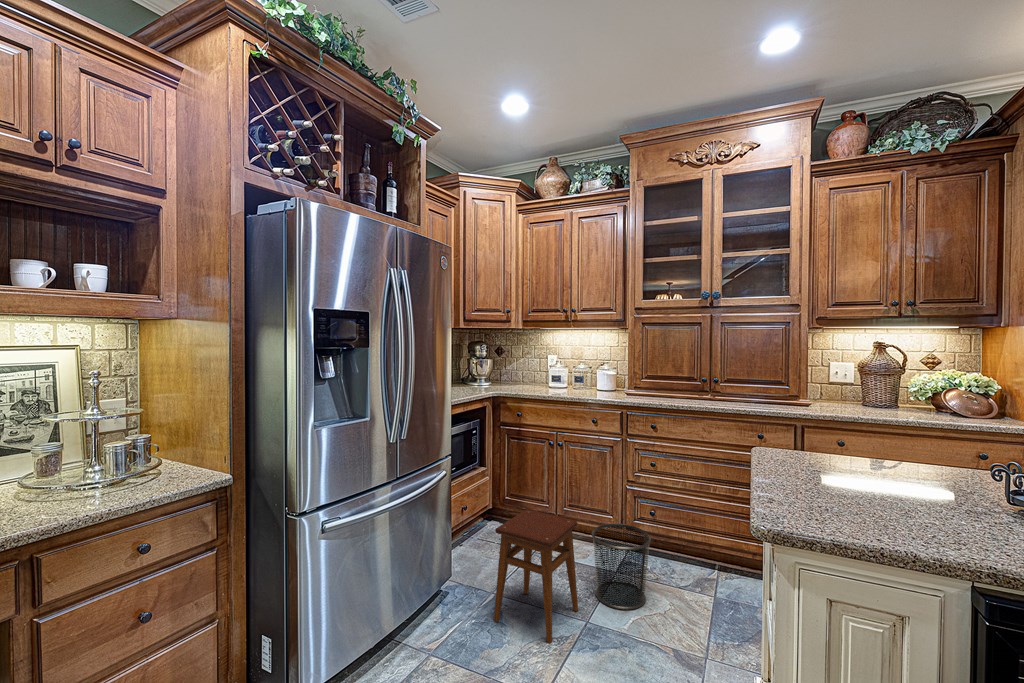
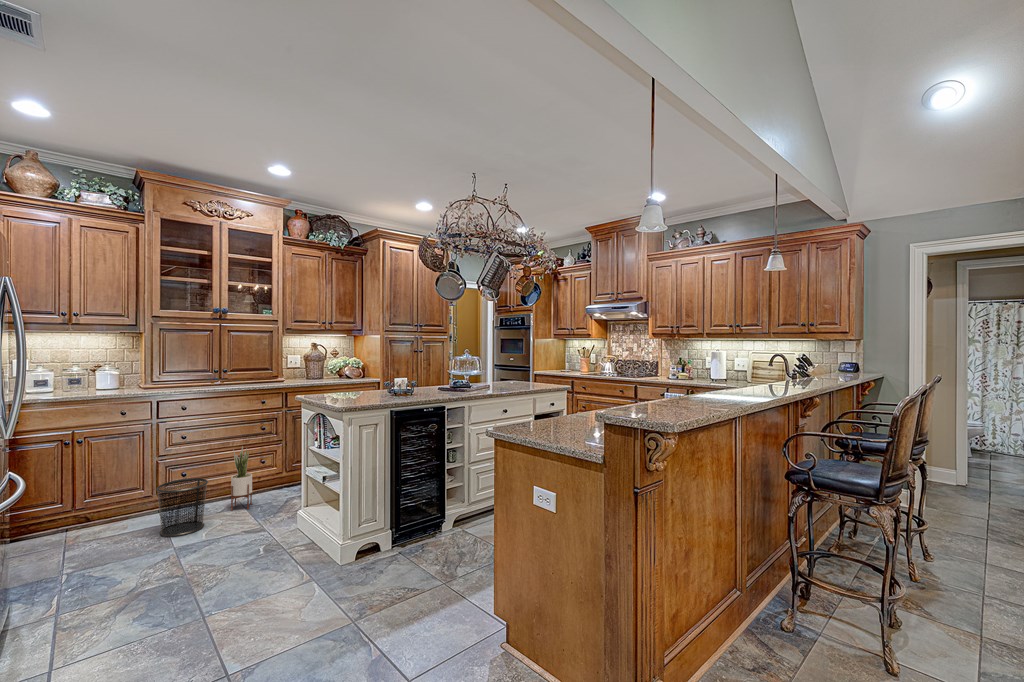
potted plant: none [692,502,727,606] -> present [231,447,252,511]
stool: present [494,509,578,643] -> none [90,479,158,578]

